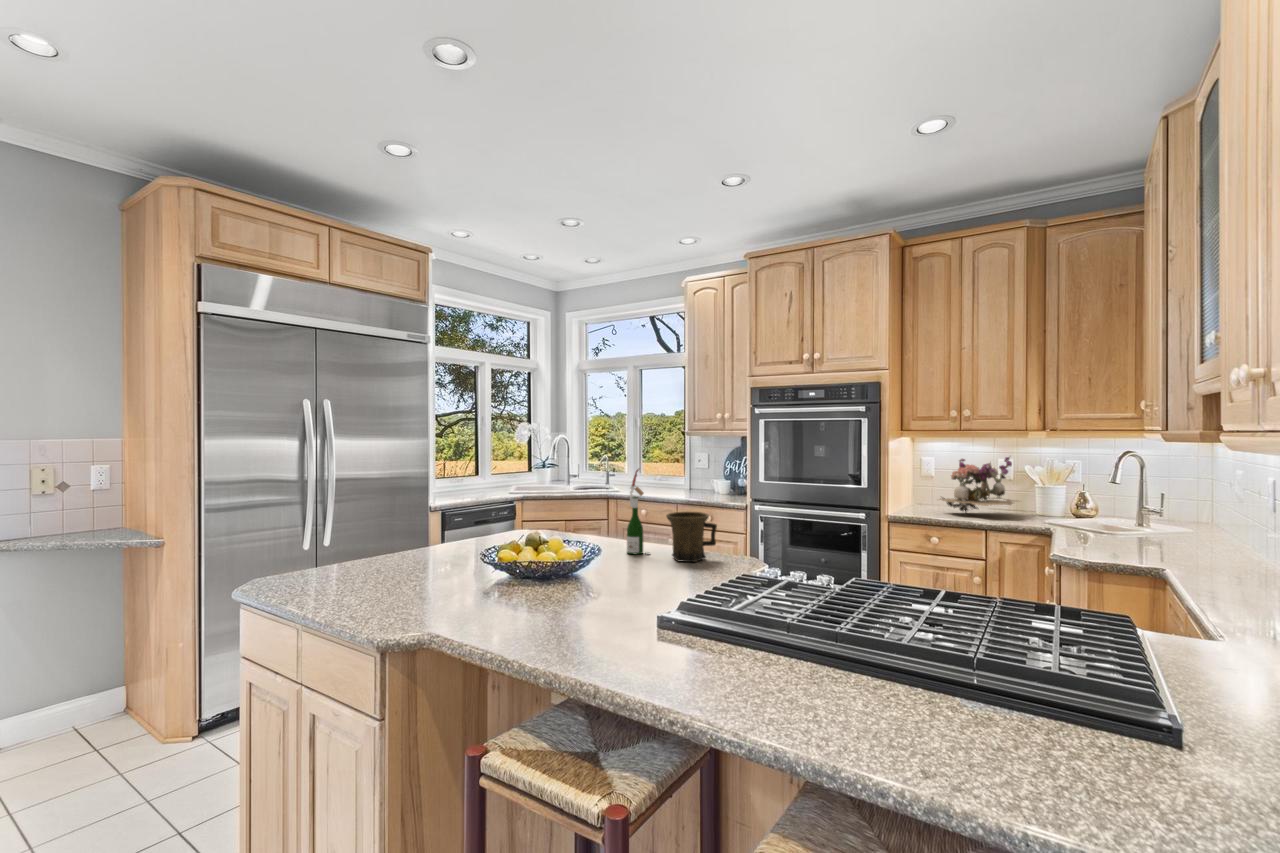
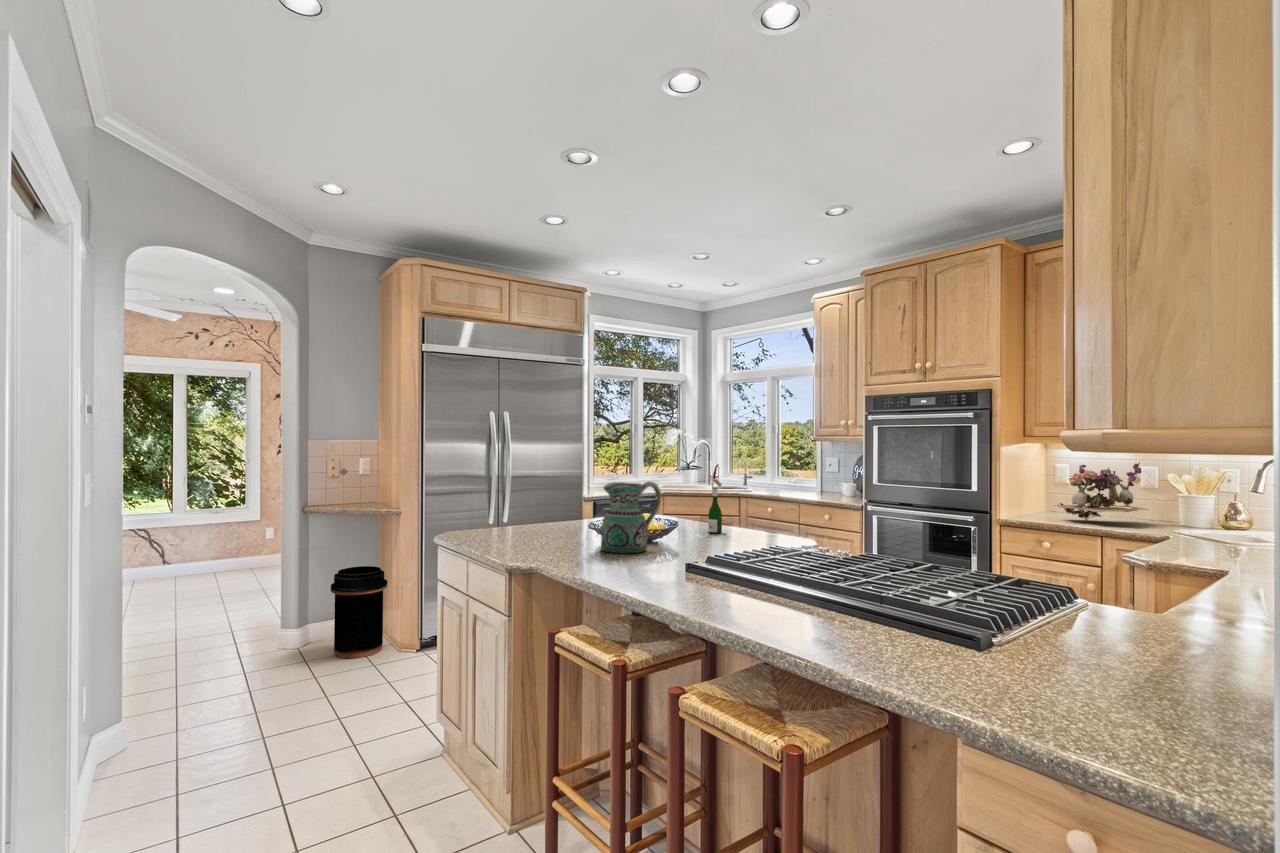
ceramic pitcher: none [513,497,592,602] -> present [601,482,662,553]
mug: present [666,512,717,562] -> none [735,500,777,540]
trash can: none [49,614,147,754] -> present [331,566,387,658]

